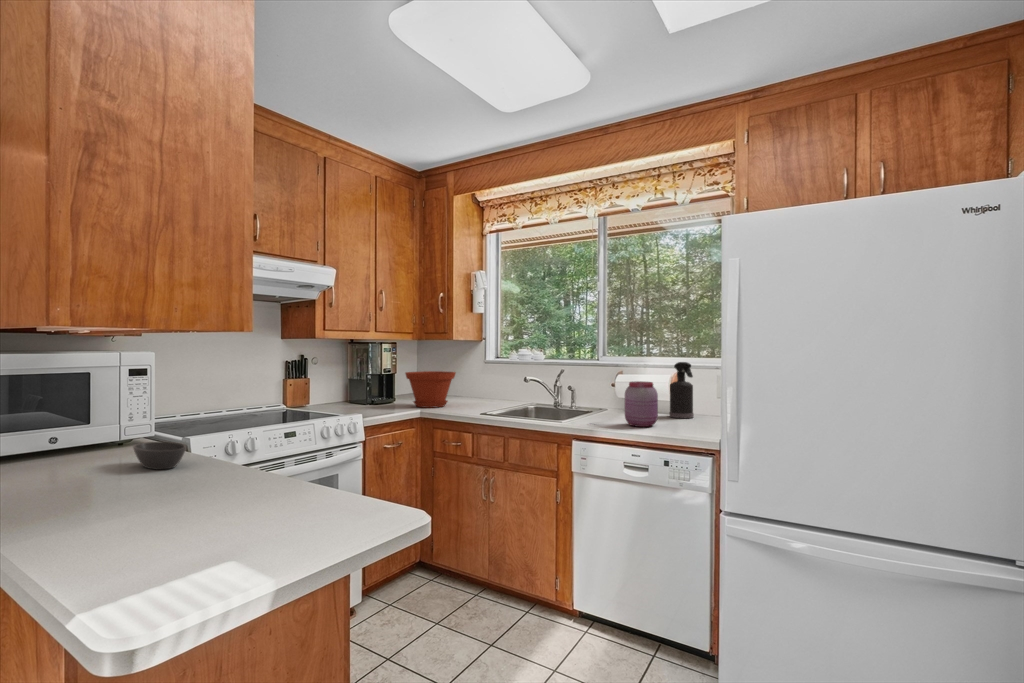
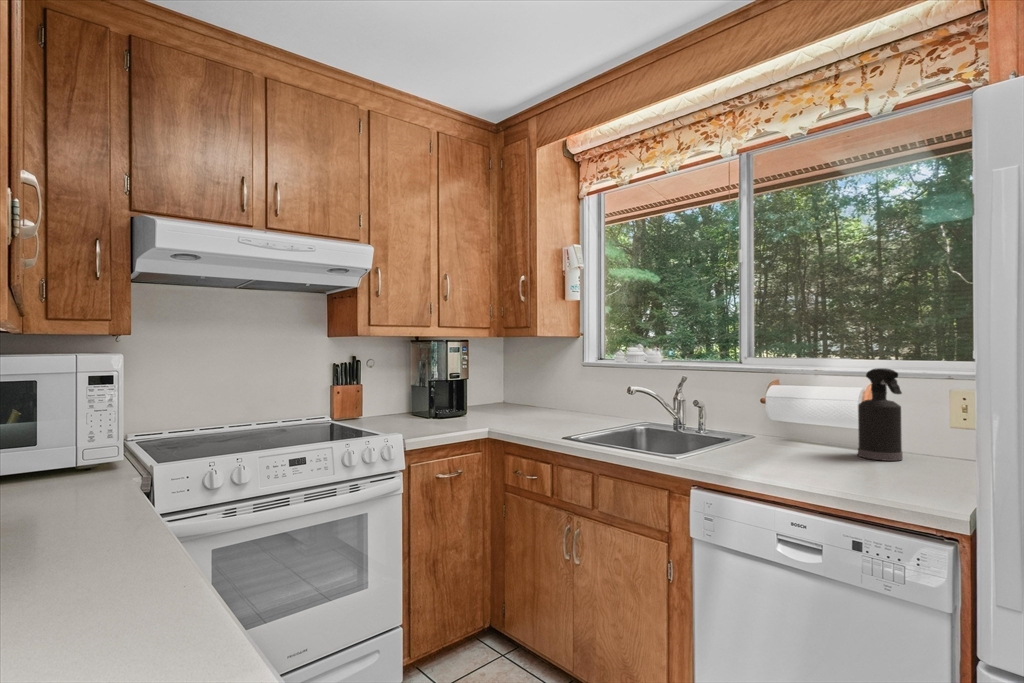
plant pot: present [405,371,455,408] -> none [472,377,537,425]
jar: present [625,381,658,427] -> none [778,400,838,476]
bowl: present [133,442,186,470] -> none [34,476,102,521]

